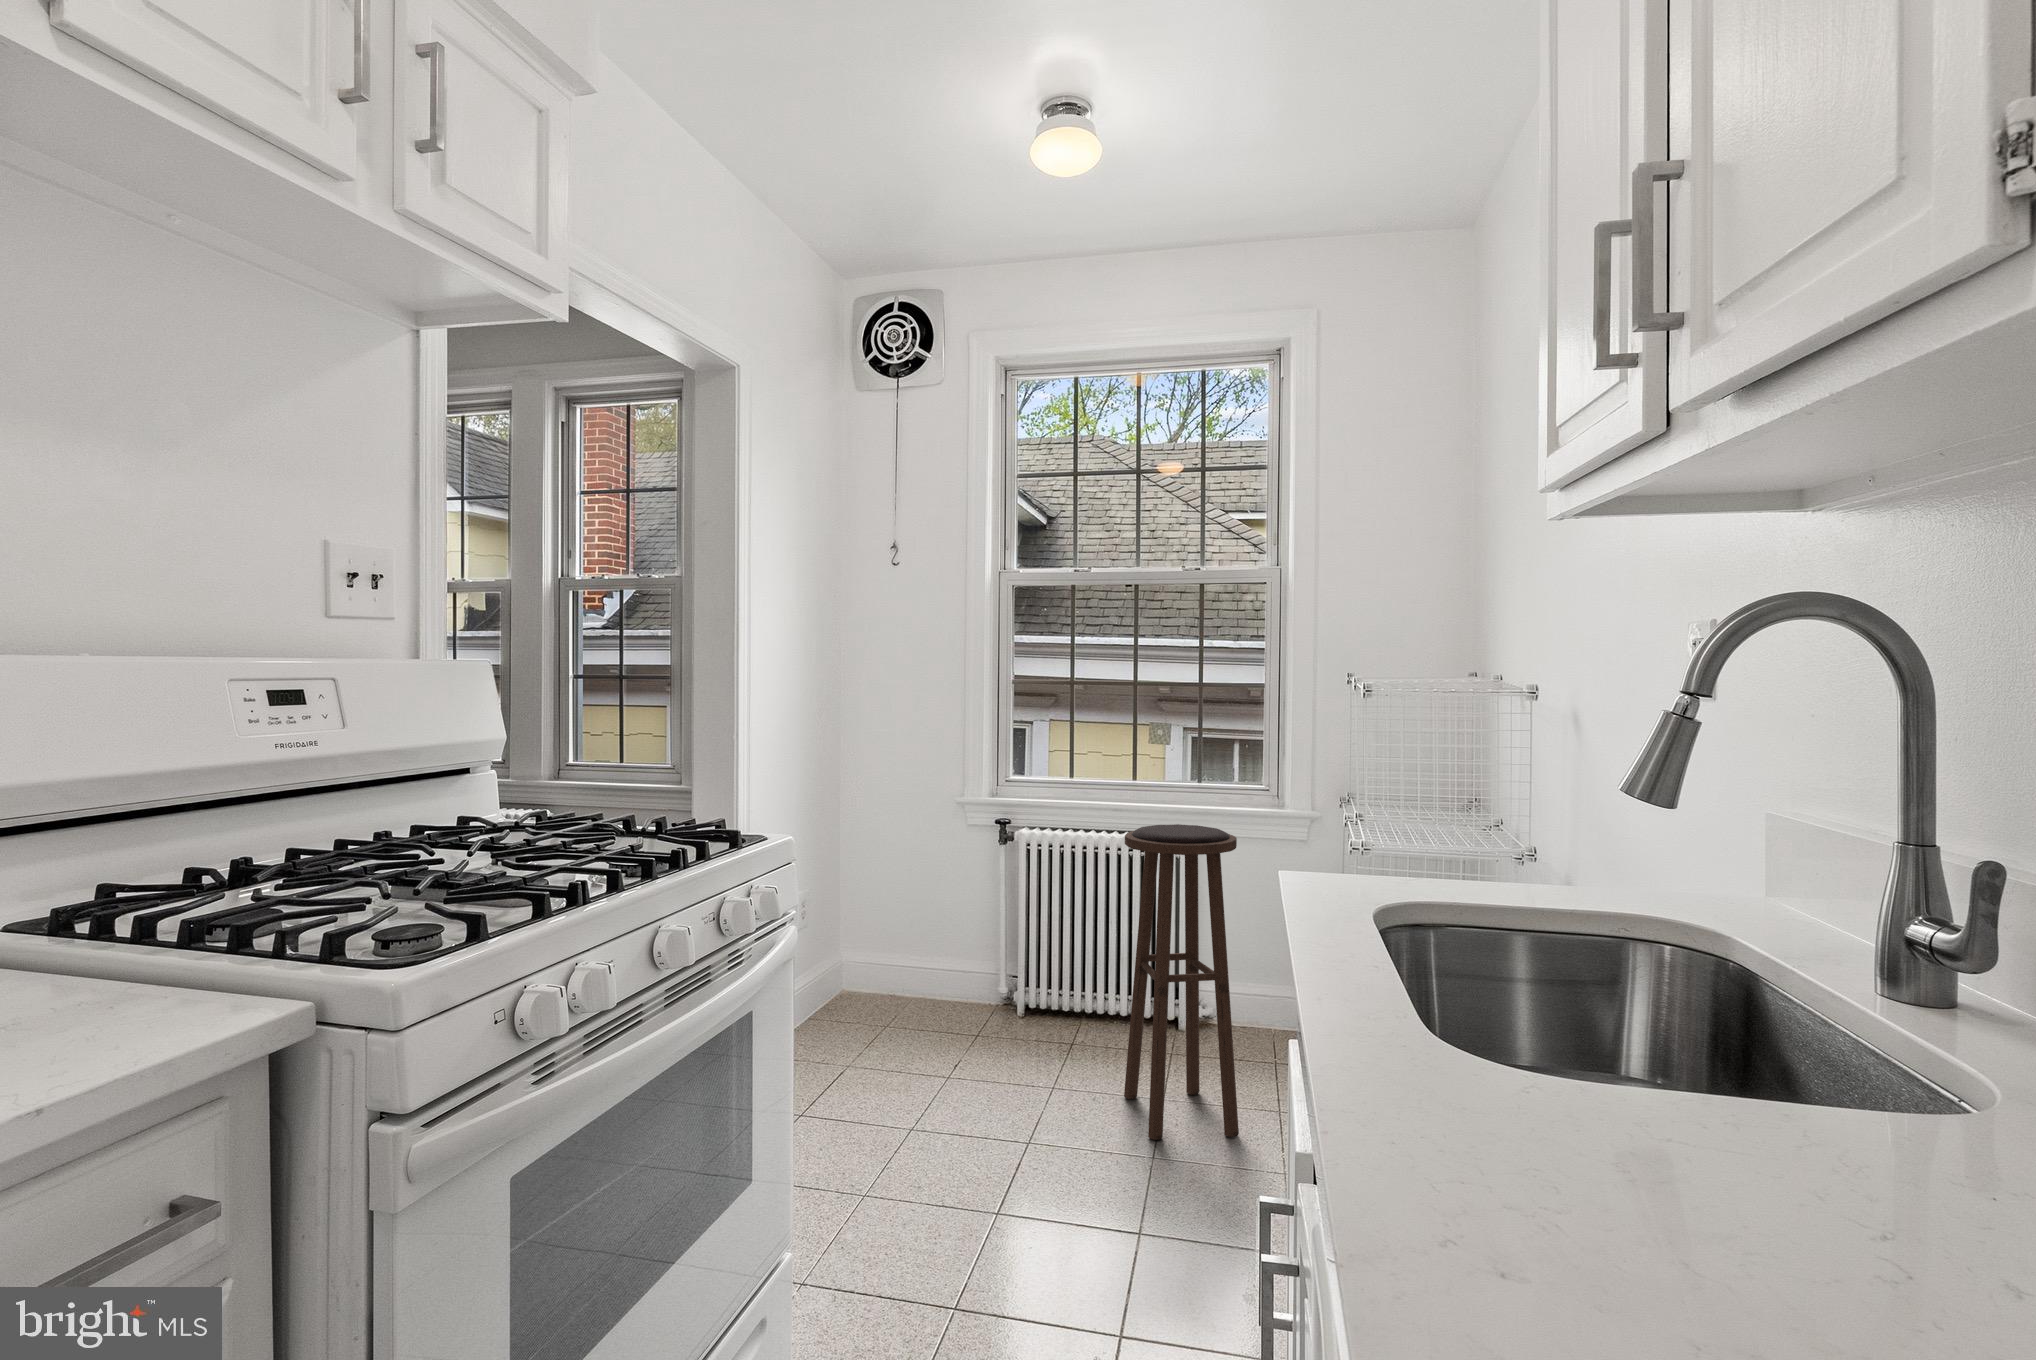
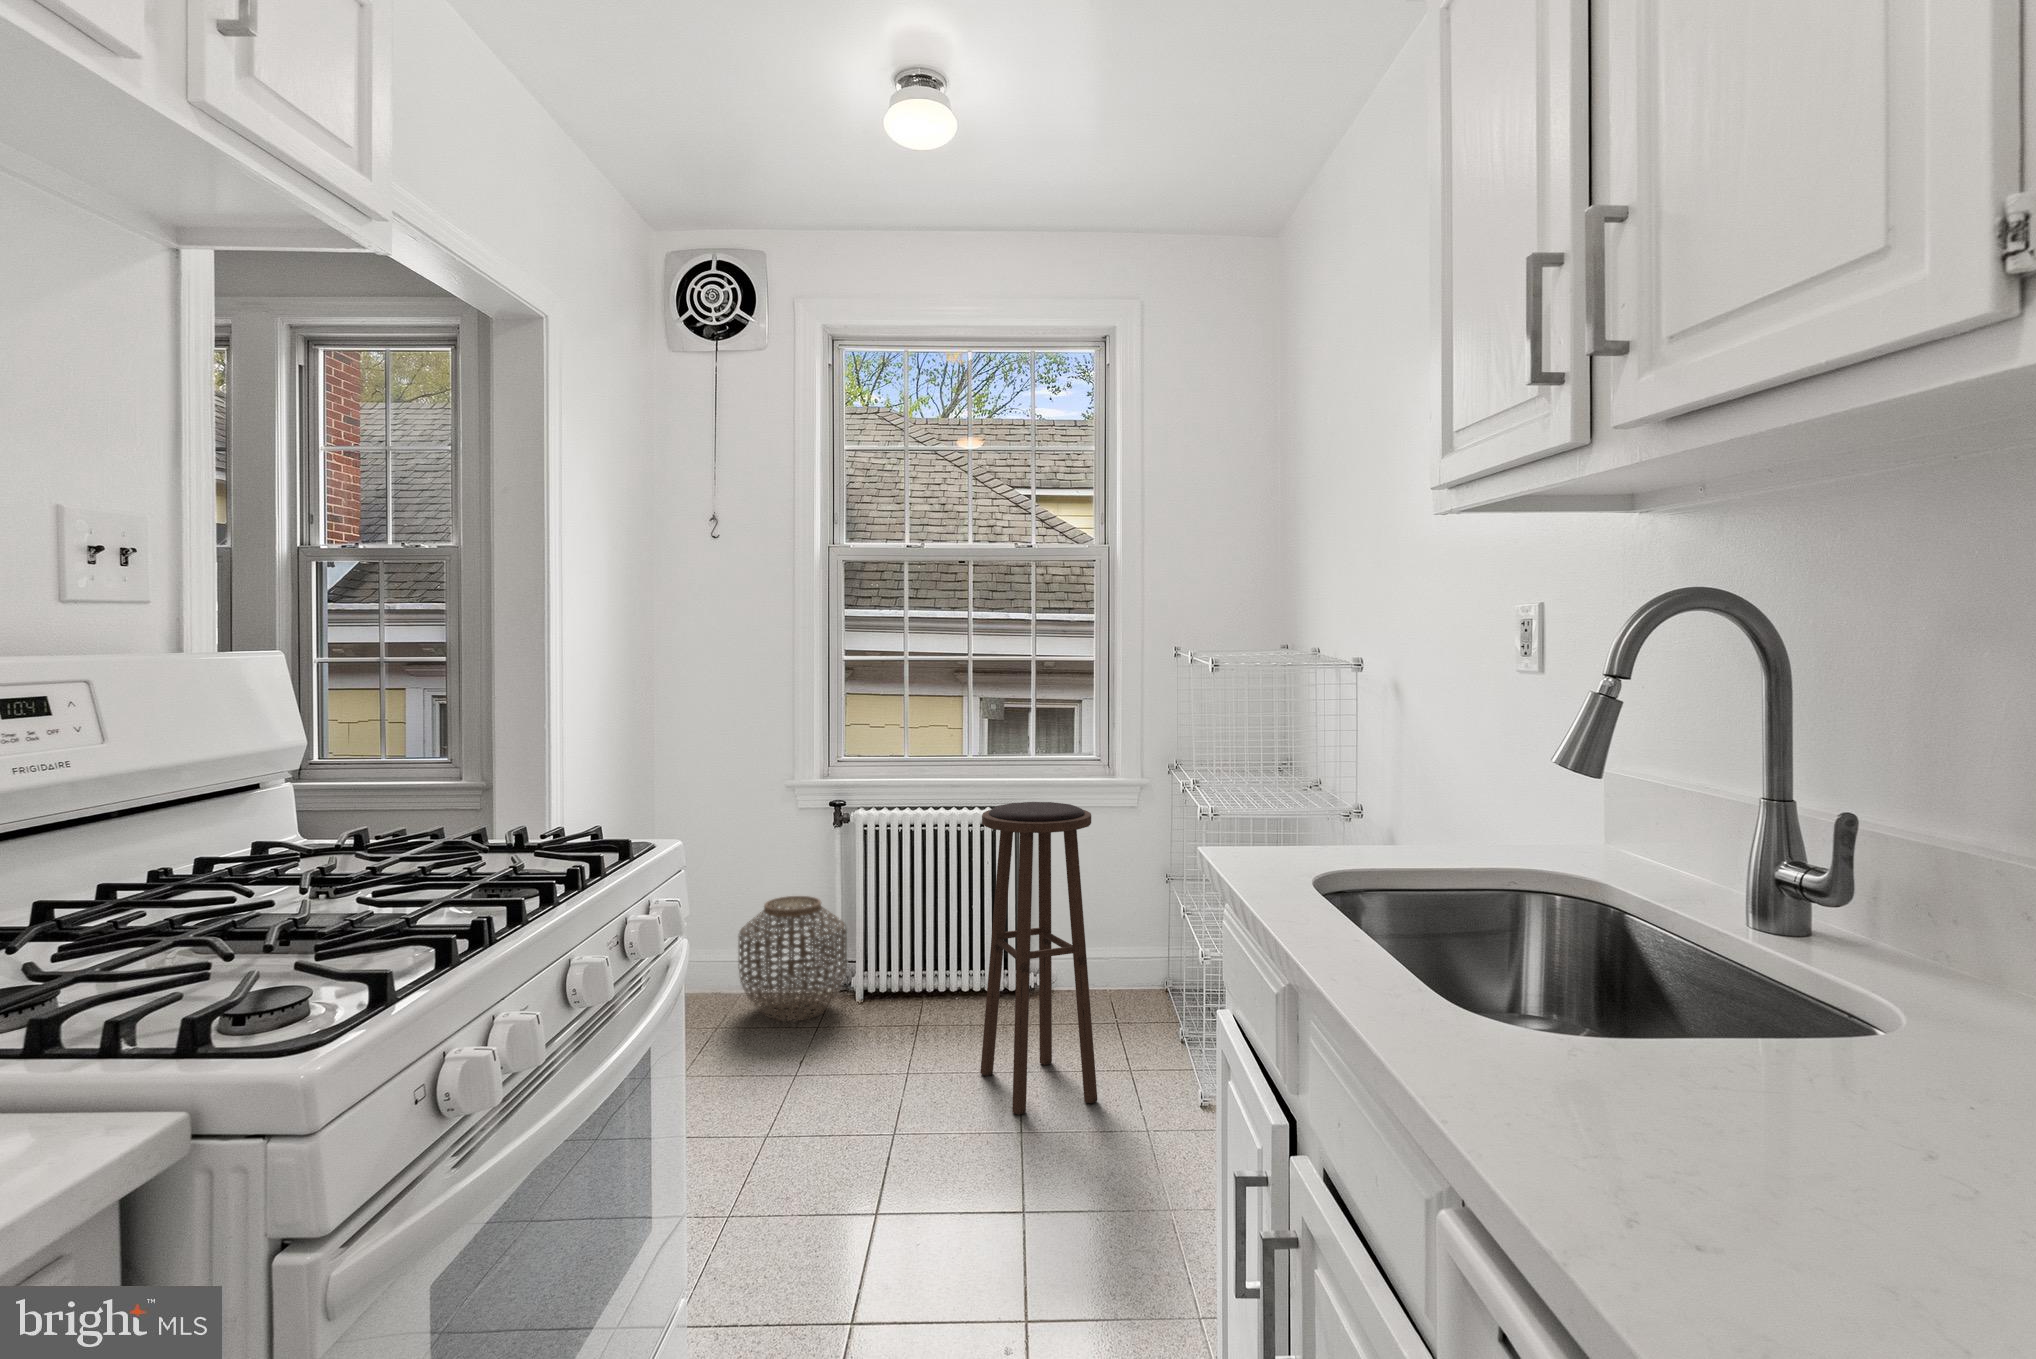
woven basket: none [905,909,1008,1030] -> present [738,896,847,1021]

